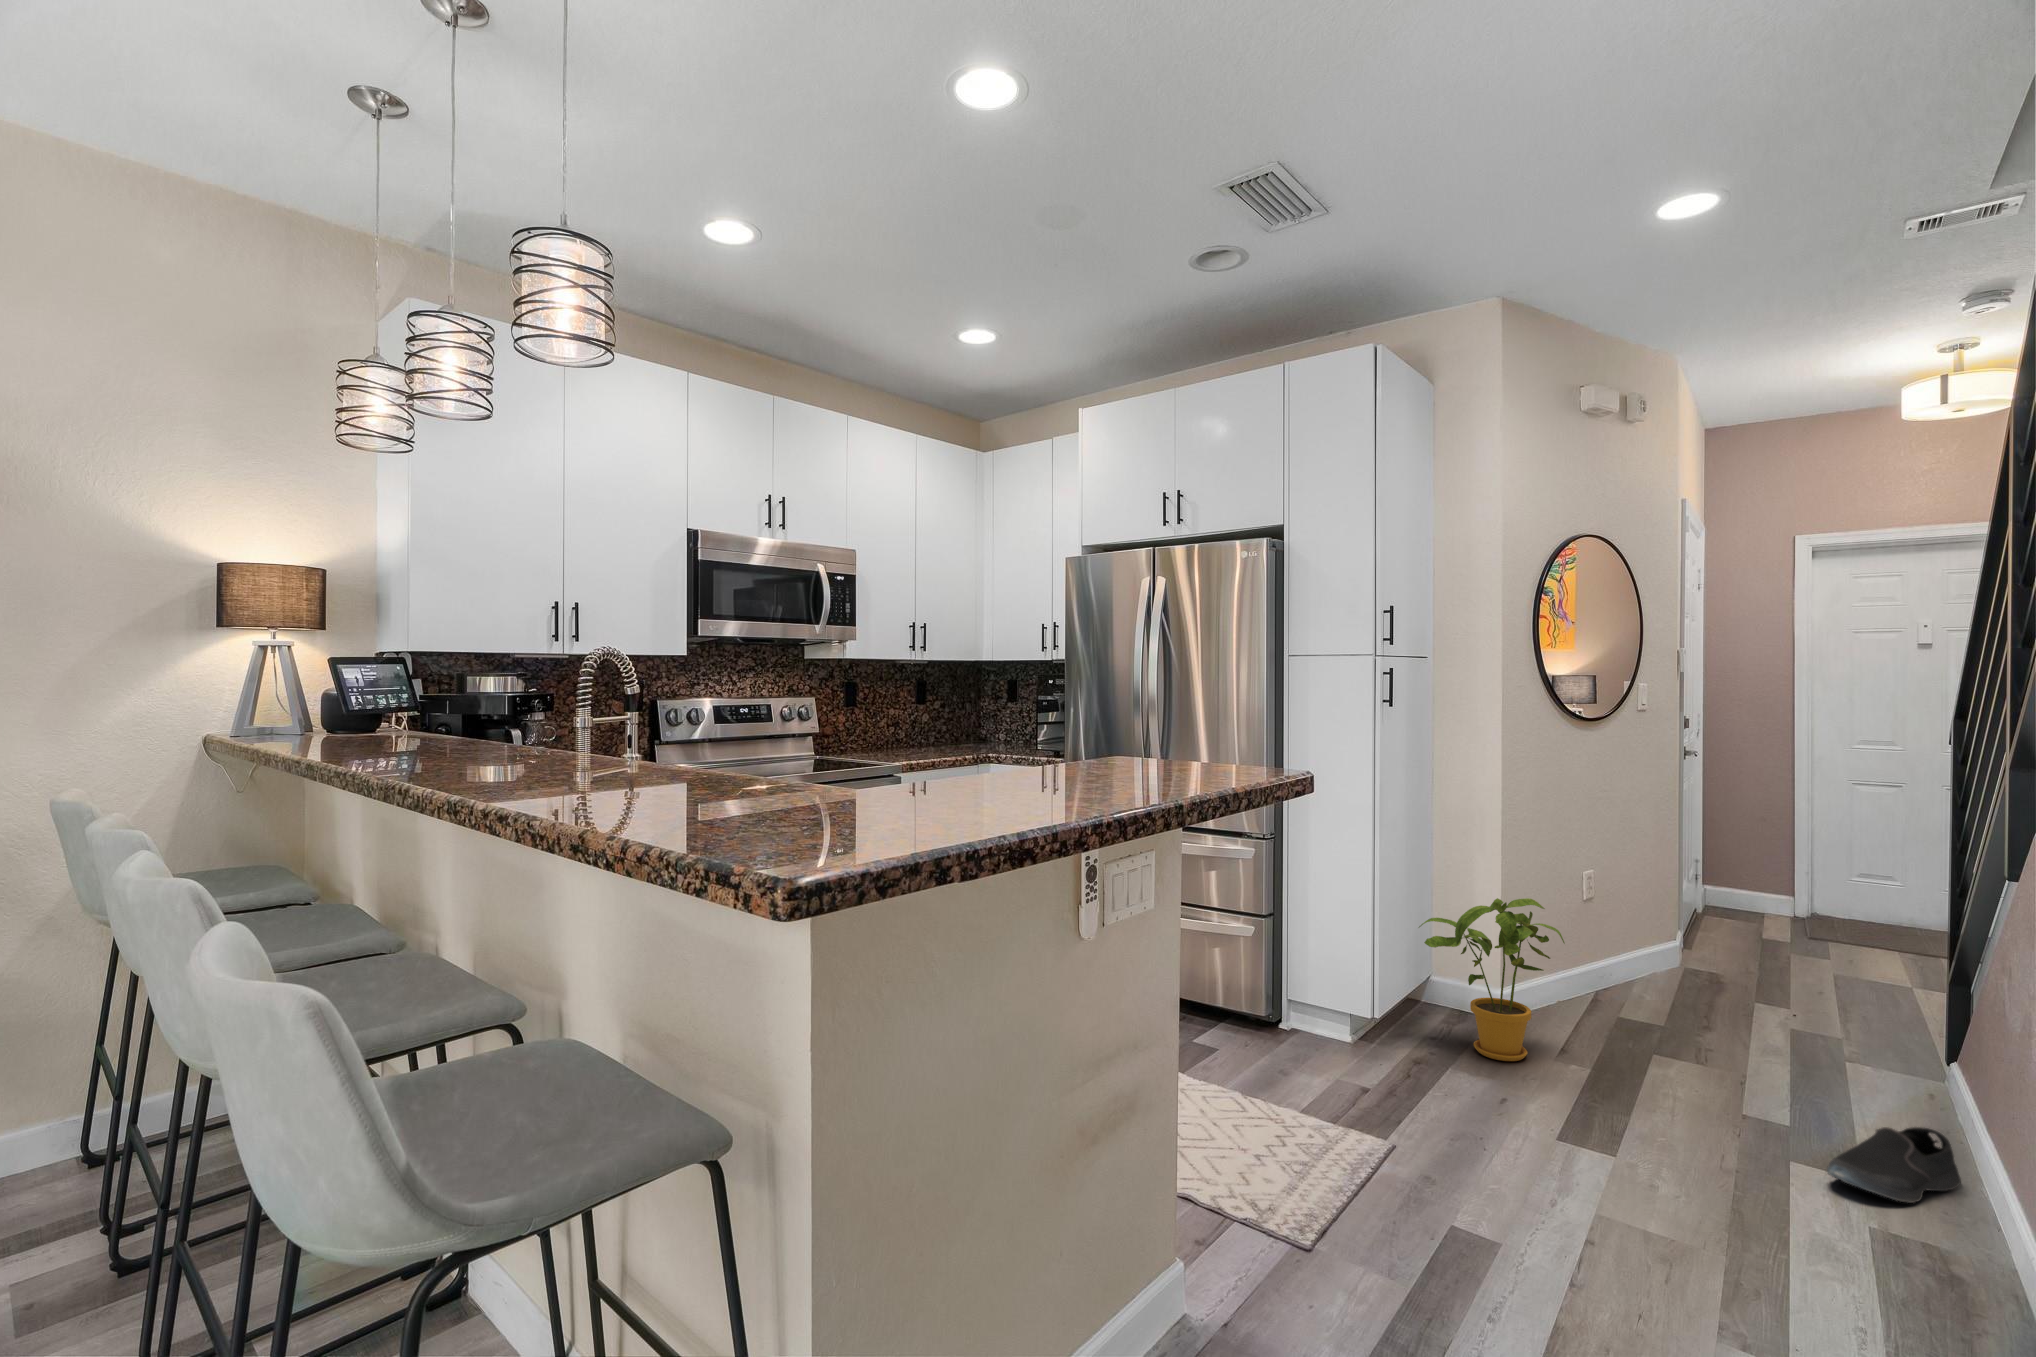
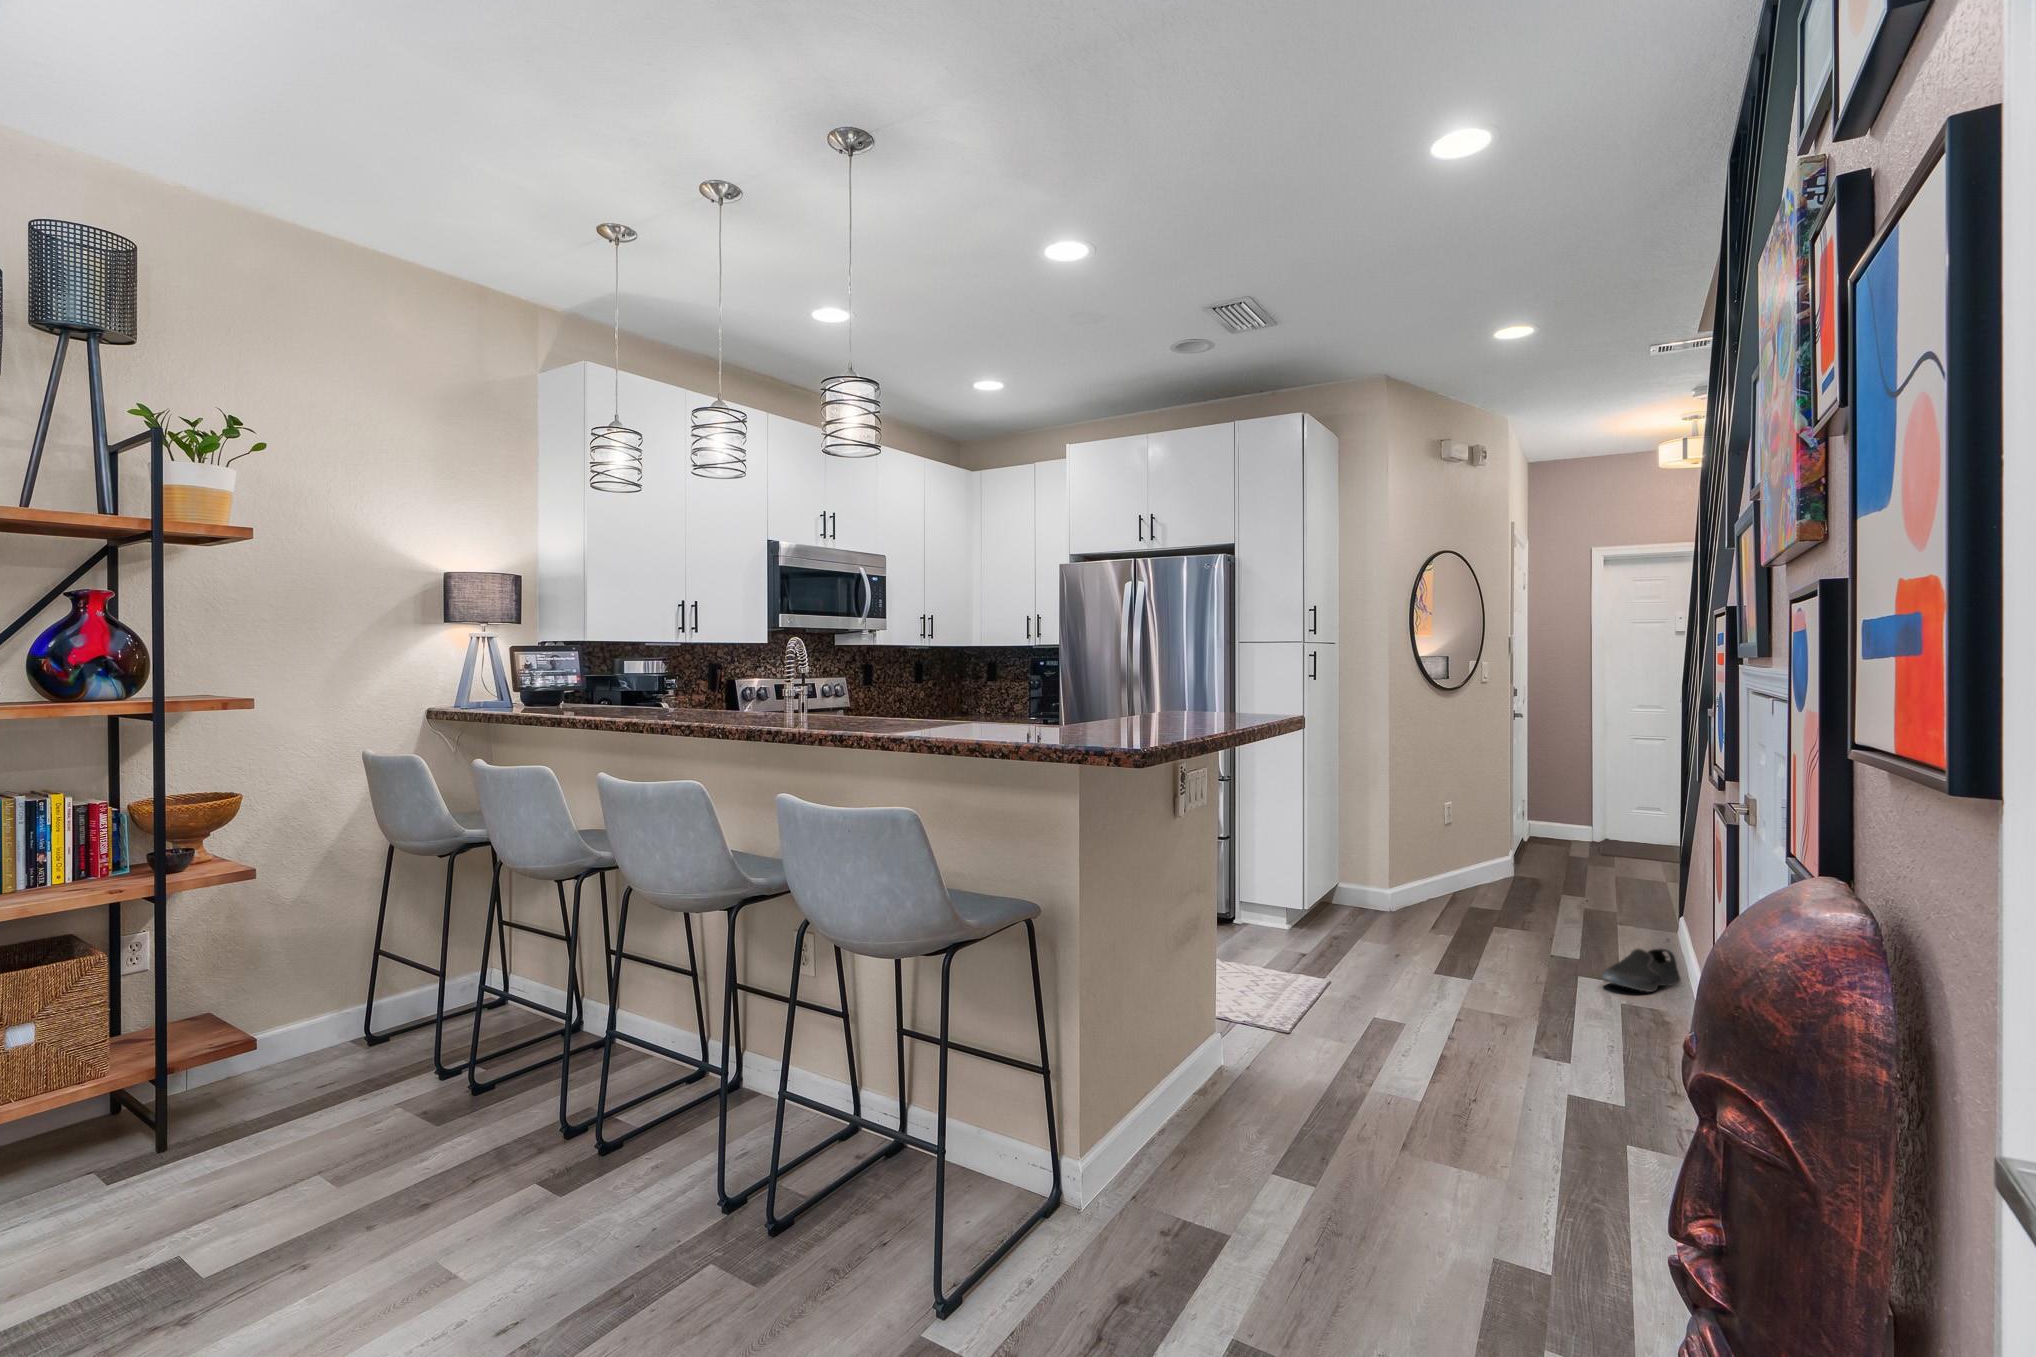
house plant: present [1419,898,1565,1061] -> none [1331,815,1436,934]

